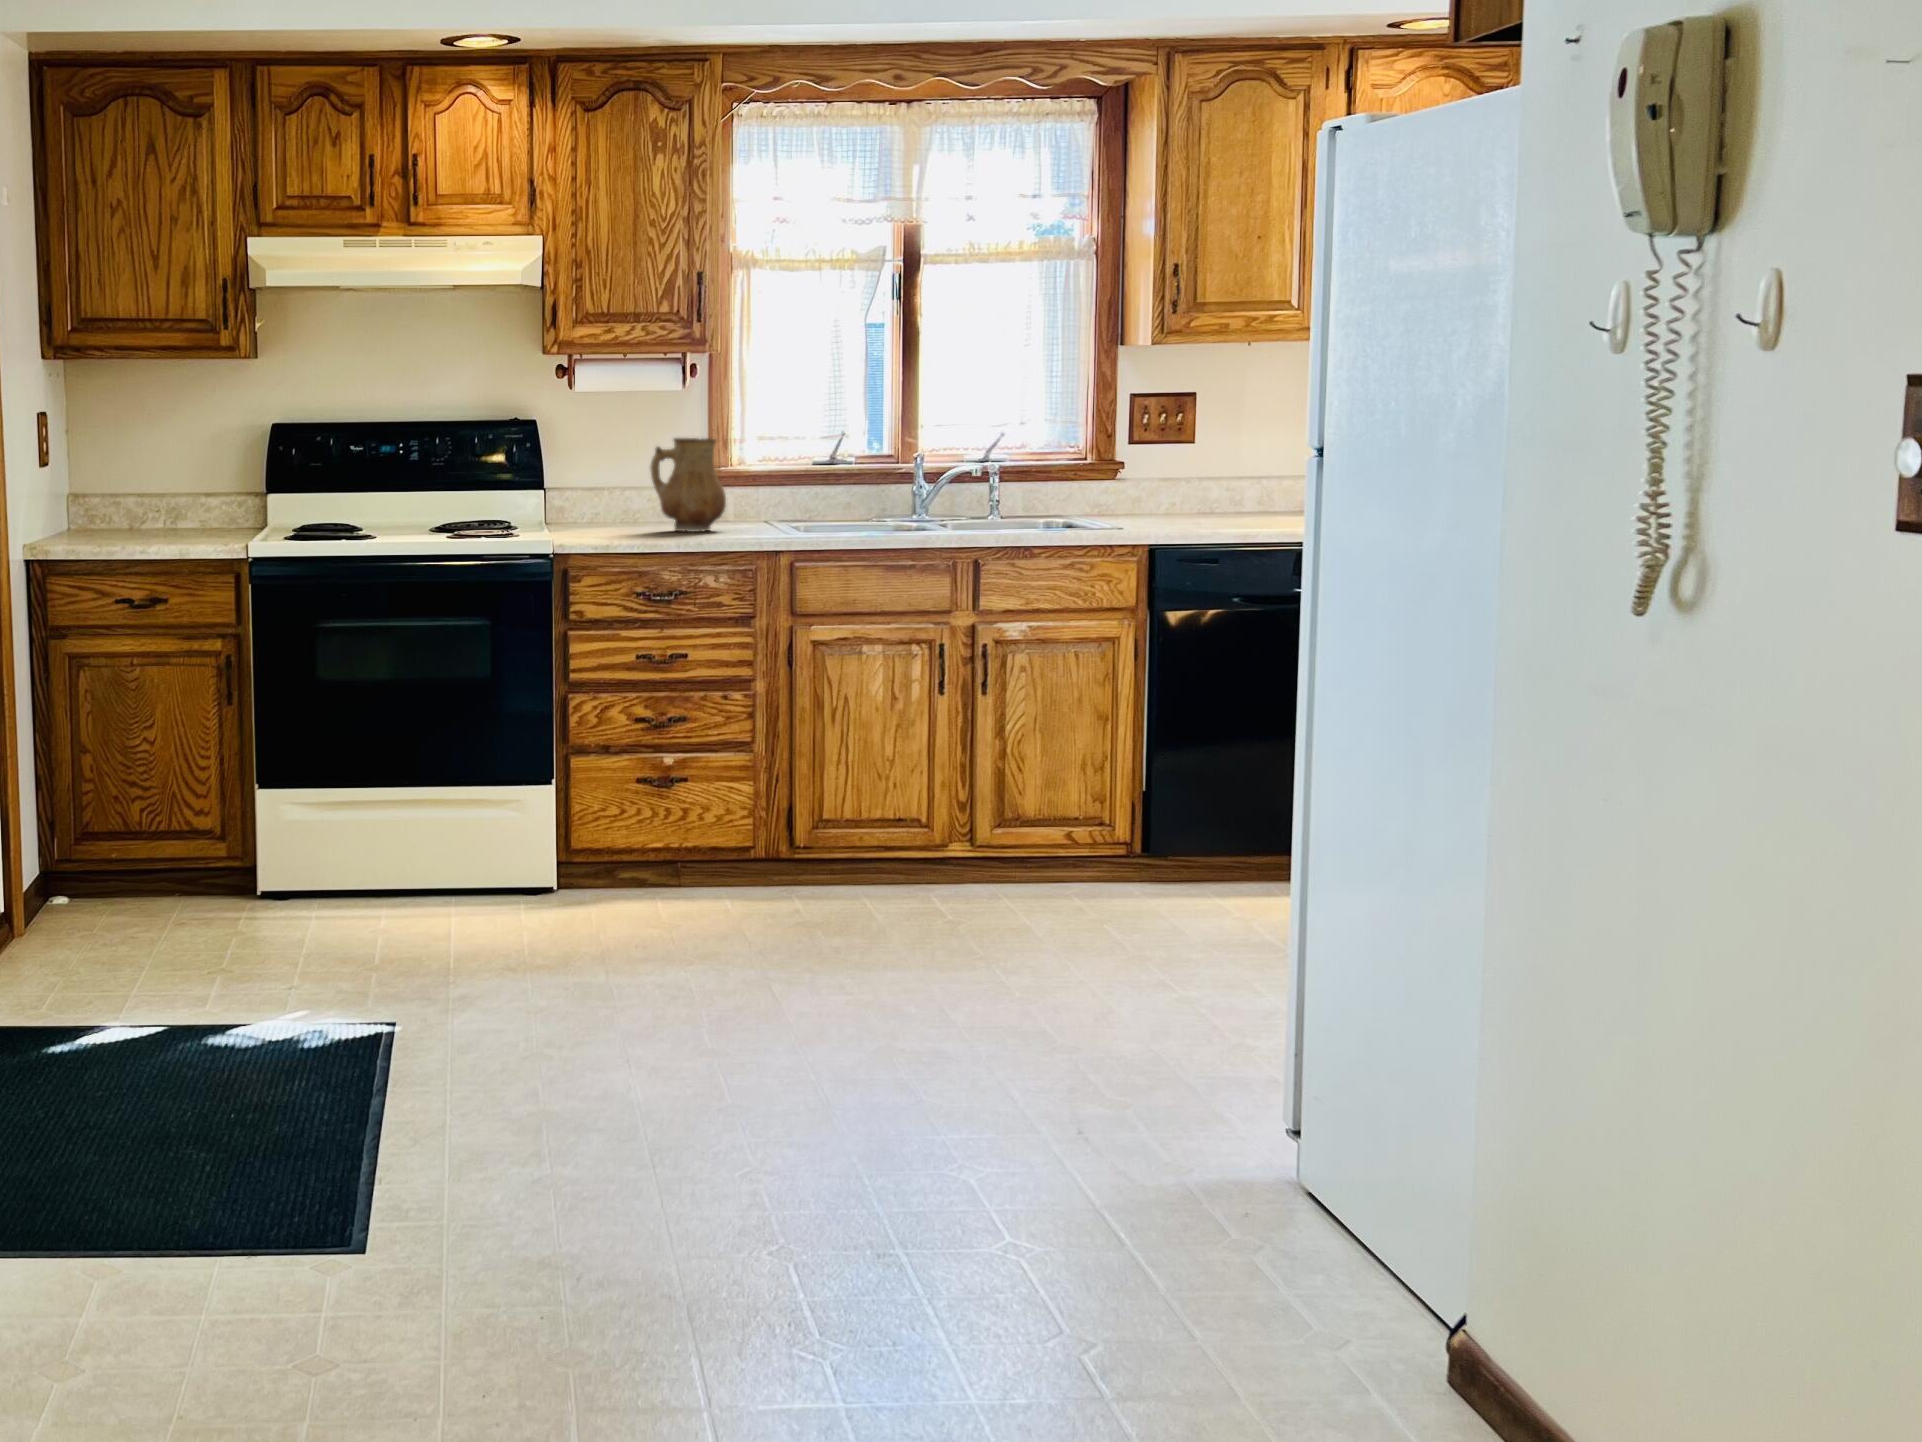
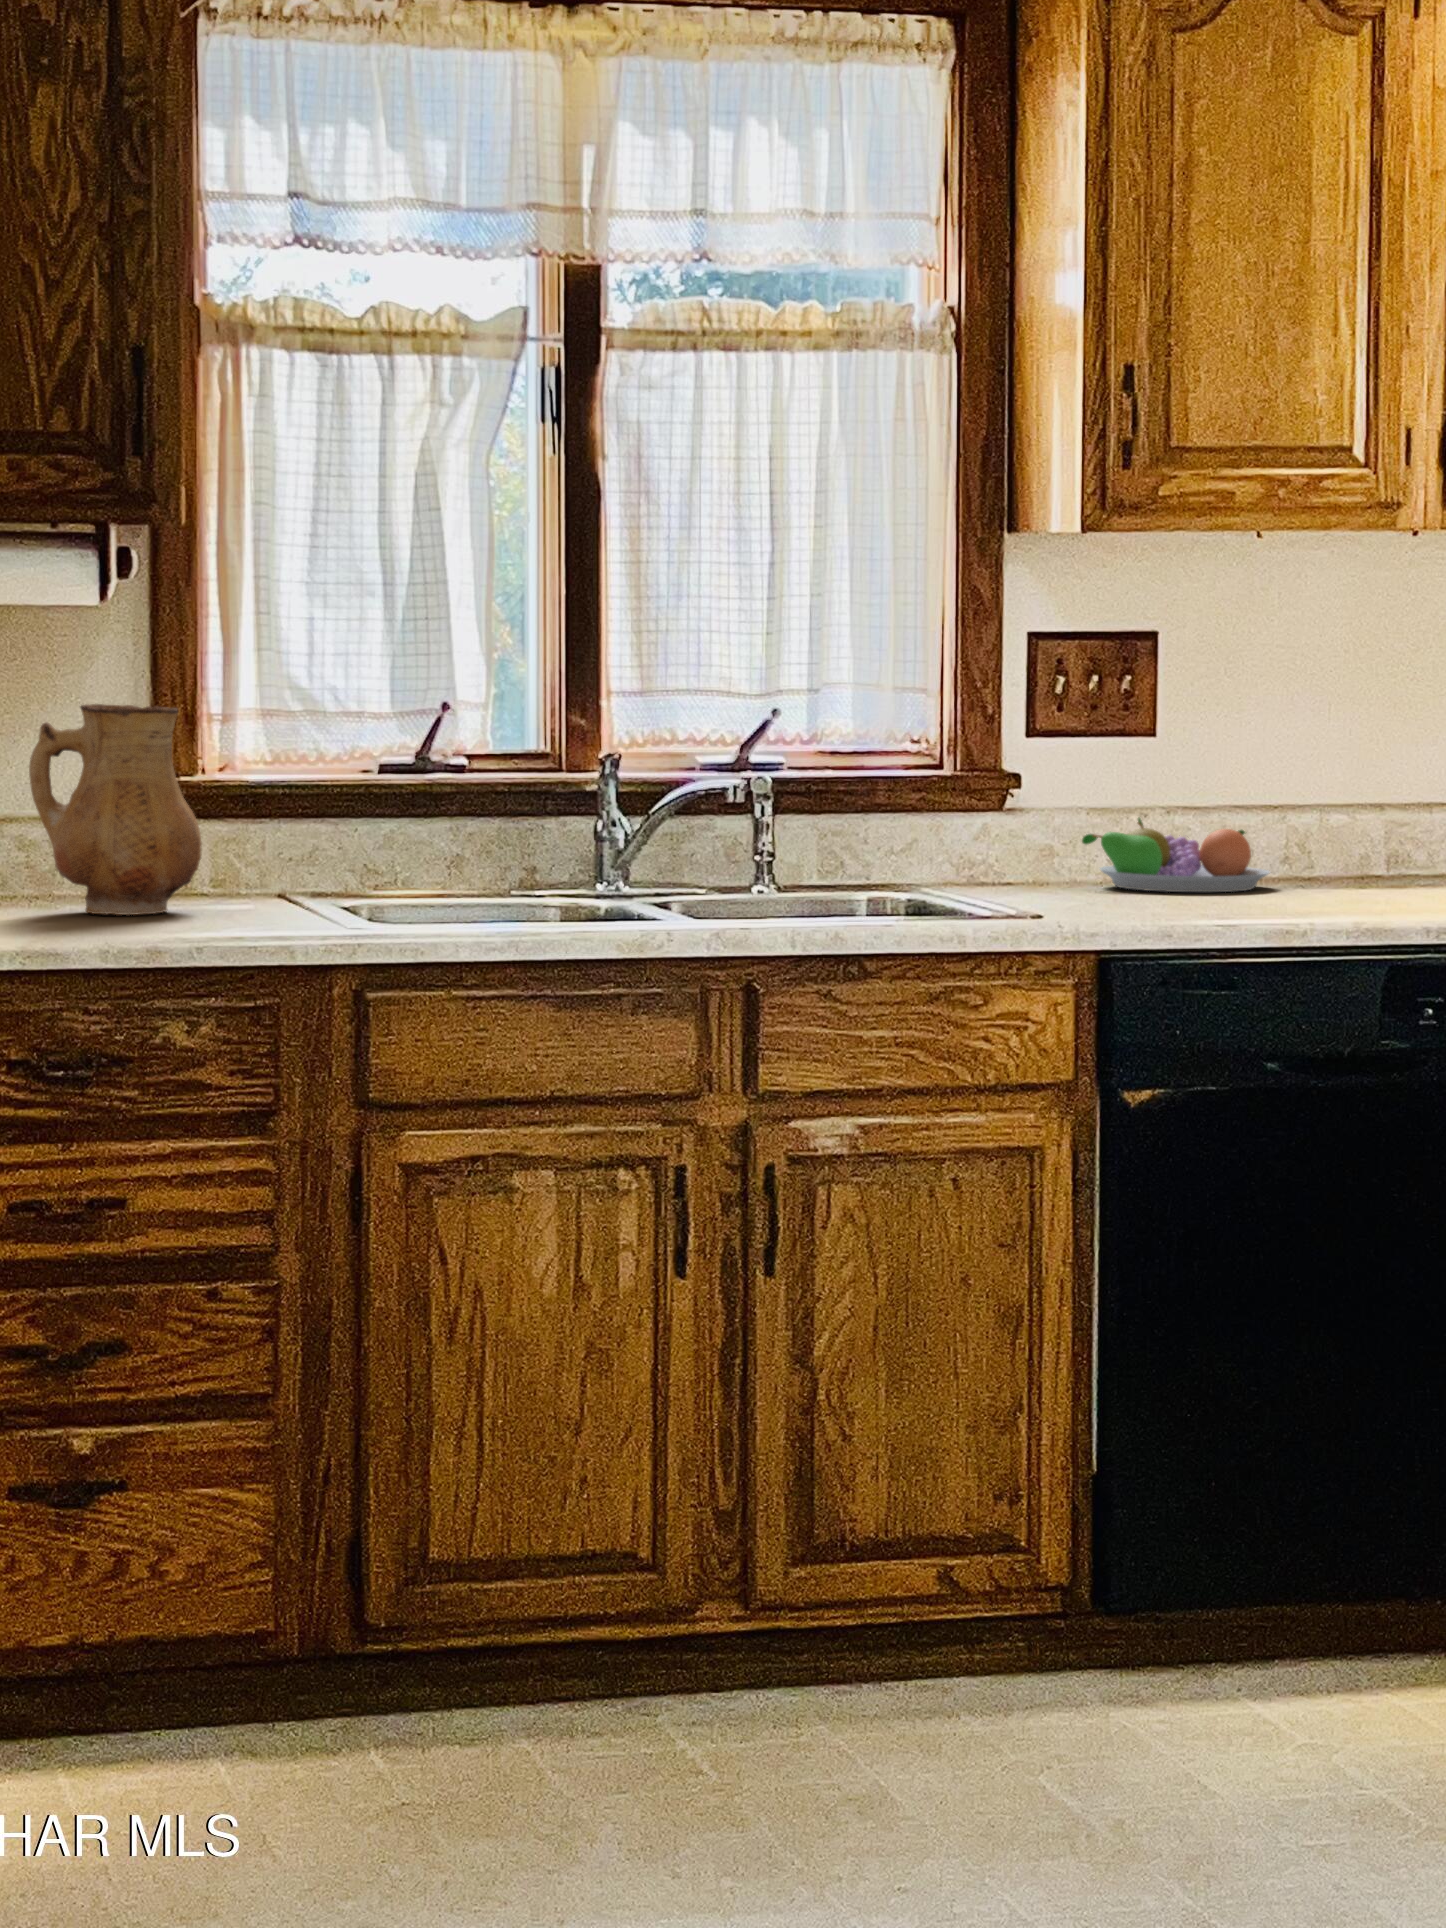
fruit bowl: none [1157,487,1256,523] -> present [1082,818,1270,892]

